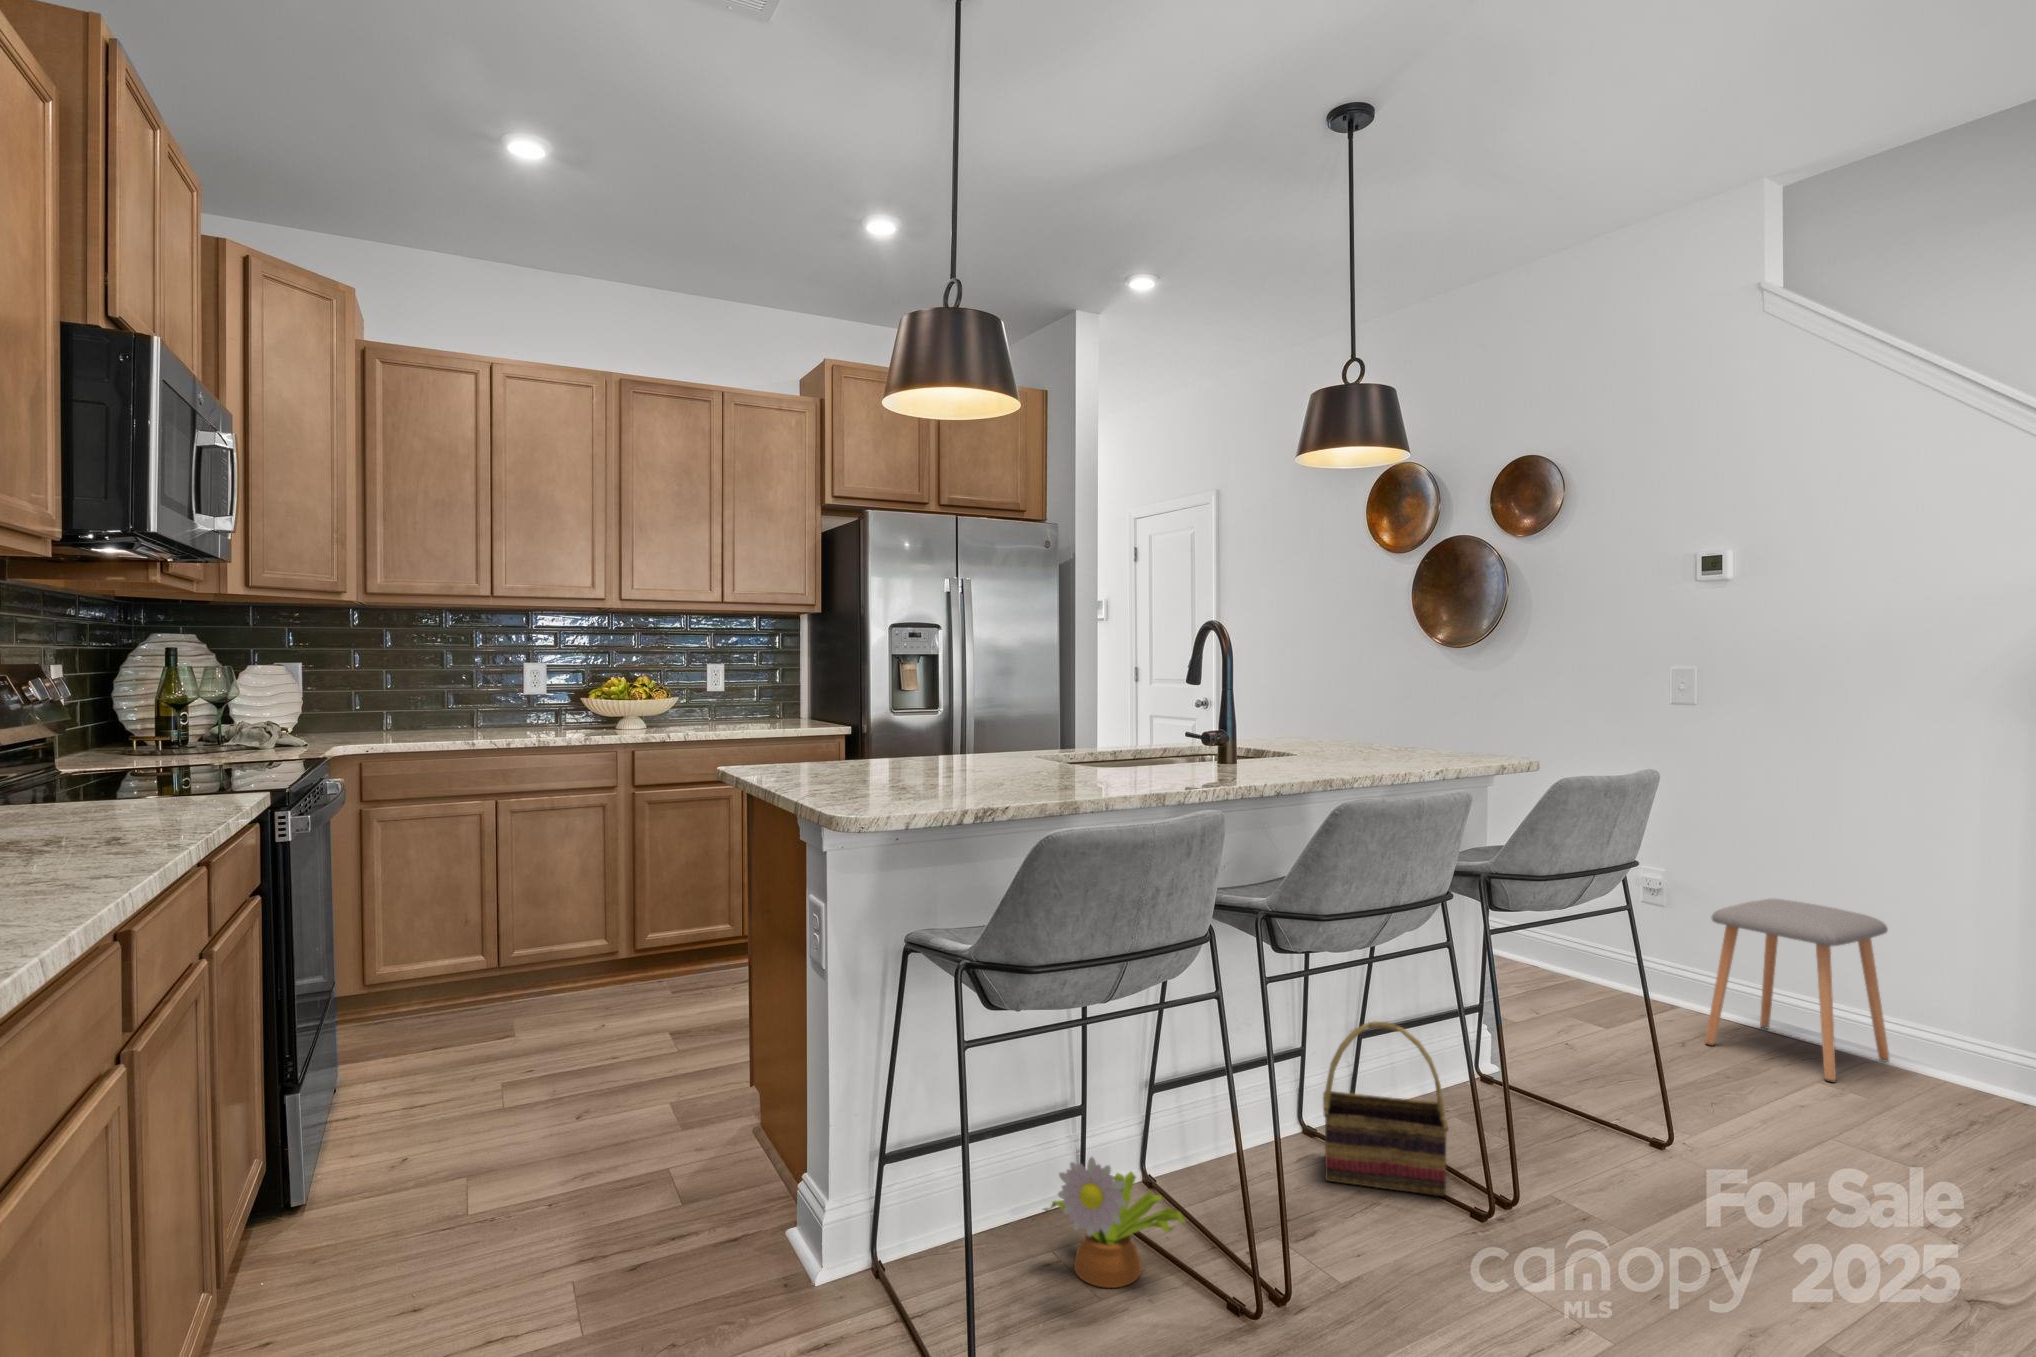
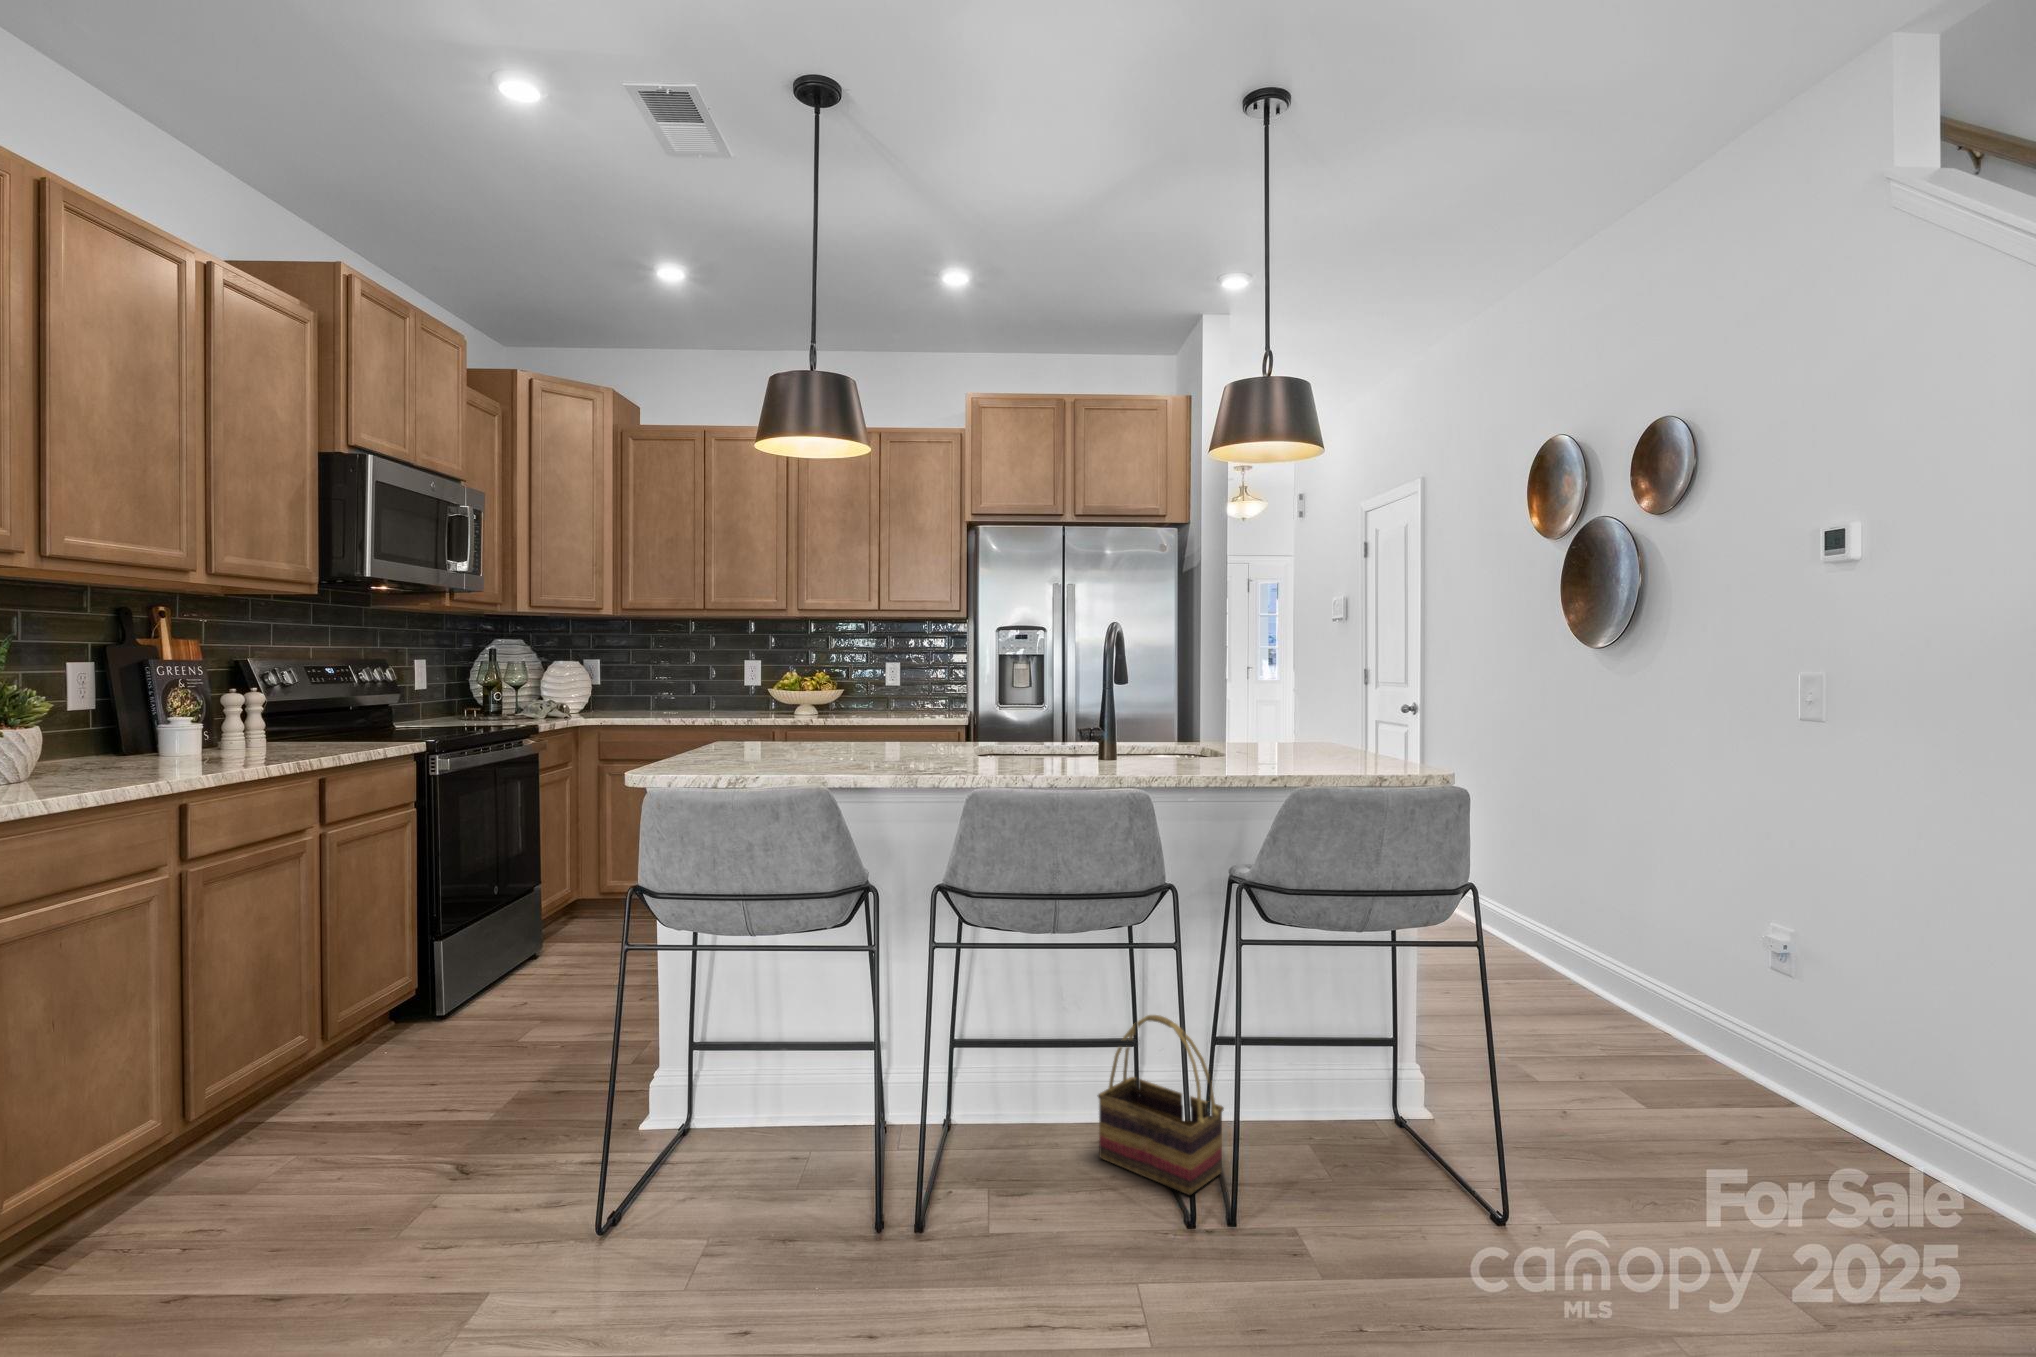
stool: present [1705,899,1889,1082] -> none [1754,965,2019,1202]
decorative plant: present [1044,1157,1185,1288] -> none [778,1075,882,1190]

